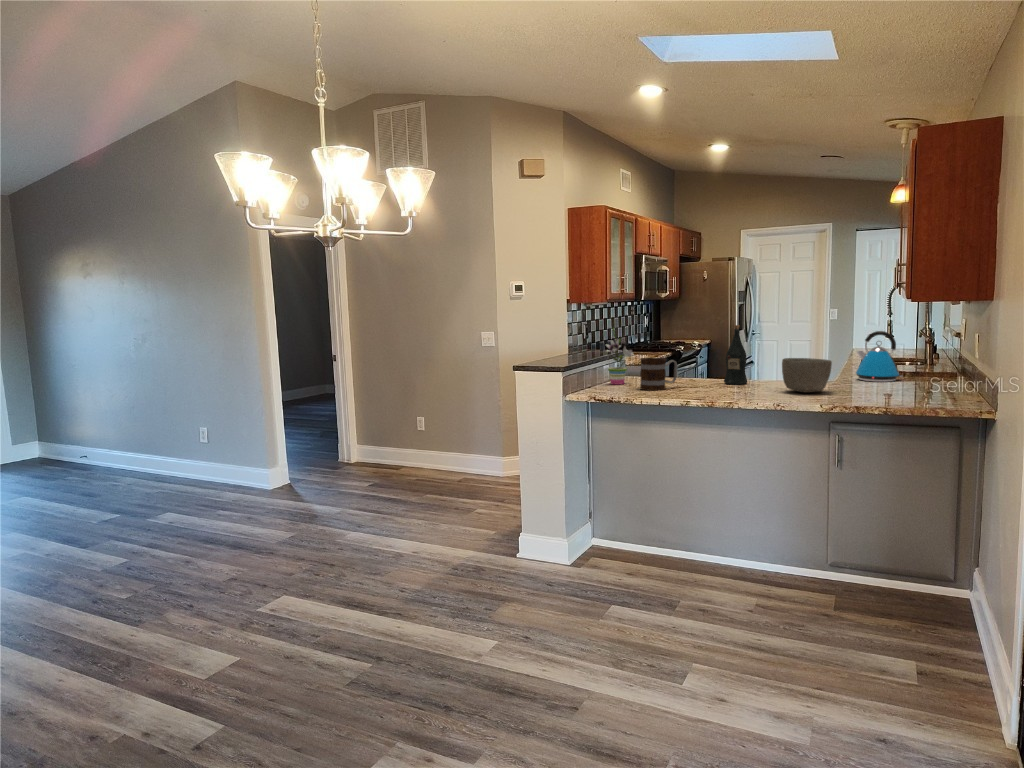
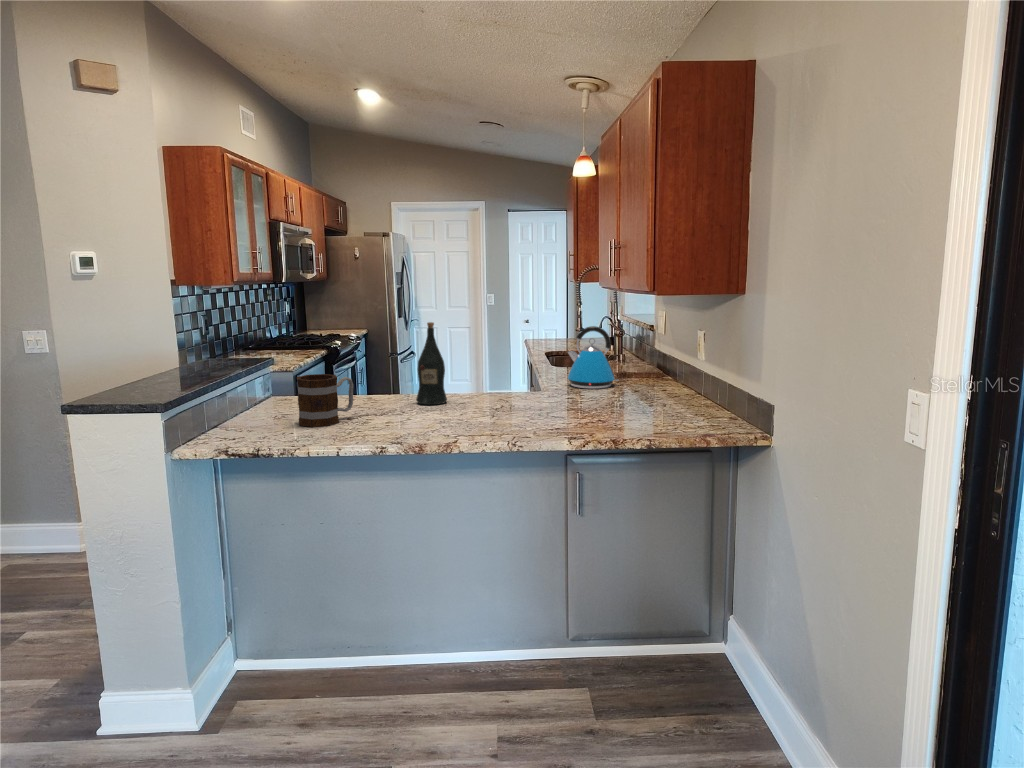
potted plant: present [606,328,634,385] -> none [237,328,288,416]
bowl: present [782,358,832,393] -> none [501,368,563,417]

